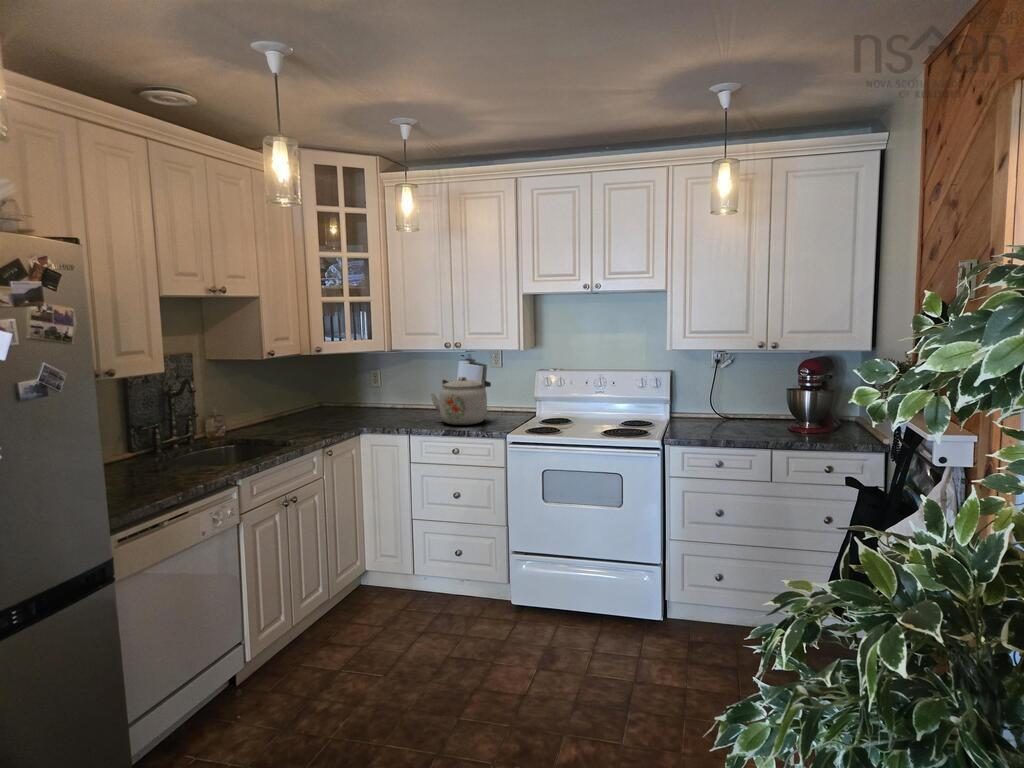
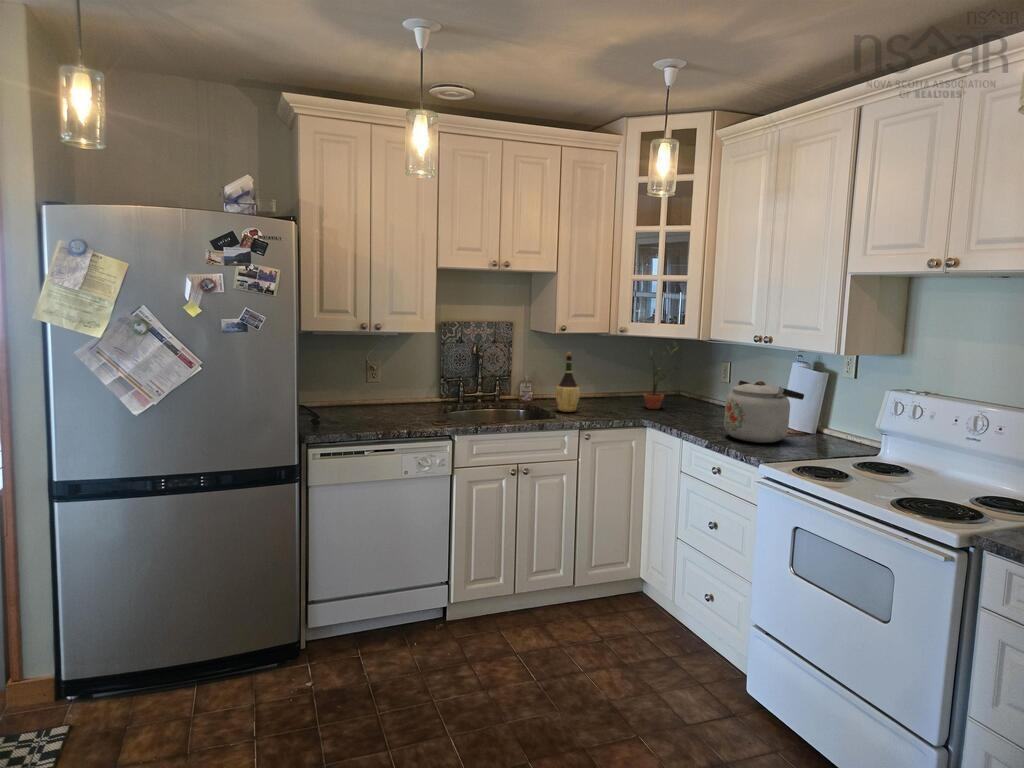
potted plant: none [325,355,361,420] -> present [638,341,678,409]
wine bottle: none [269,376,295,436] -> present [556,352,580,412]

